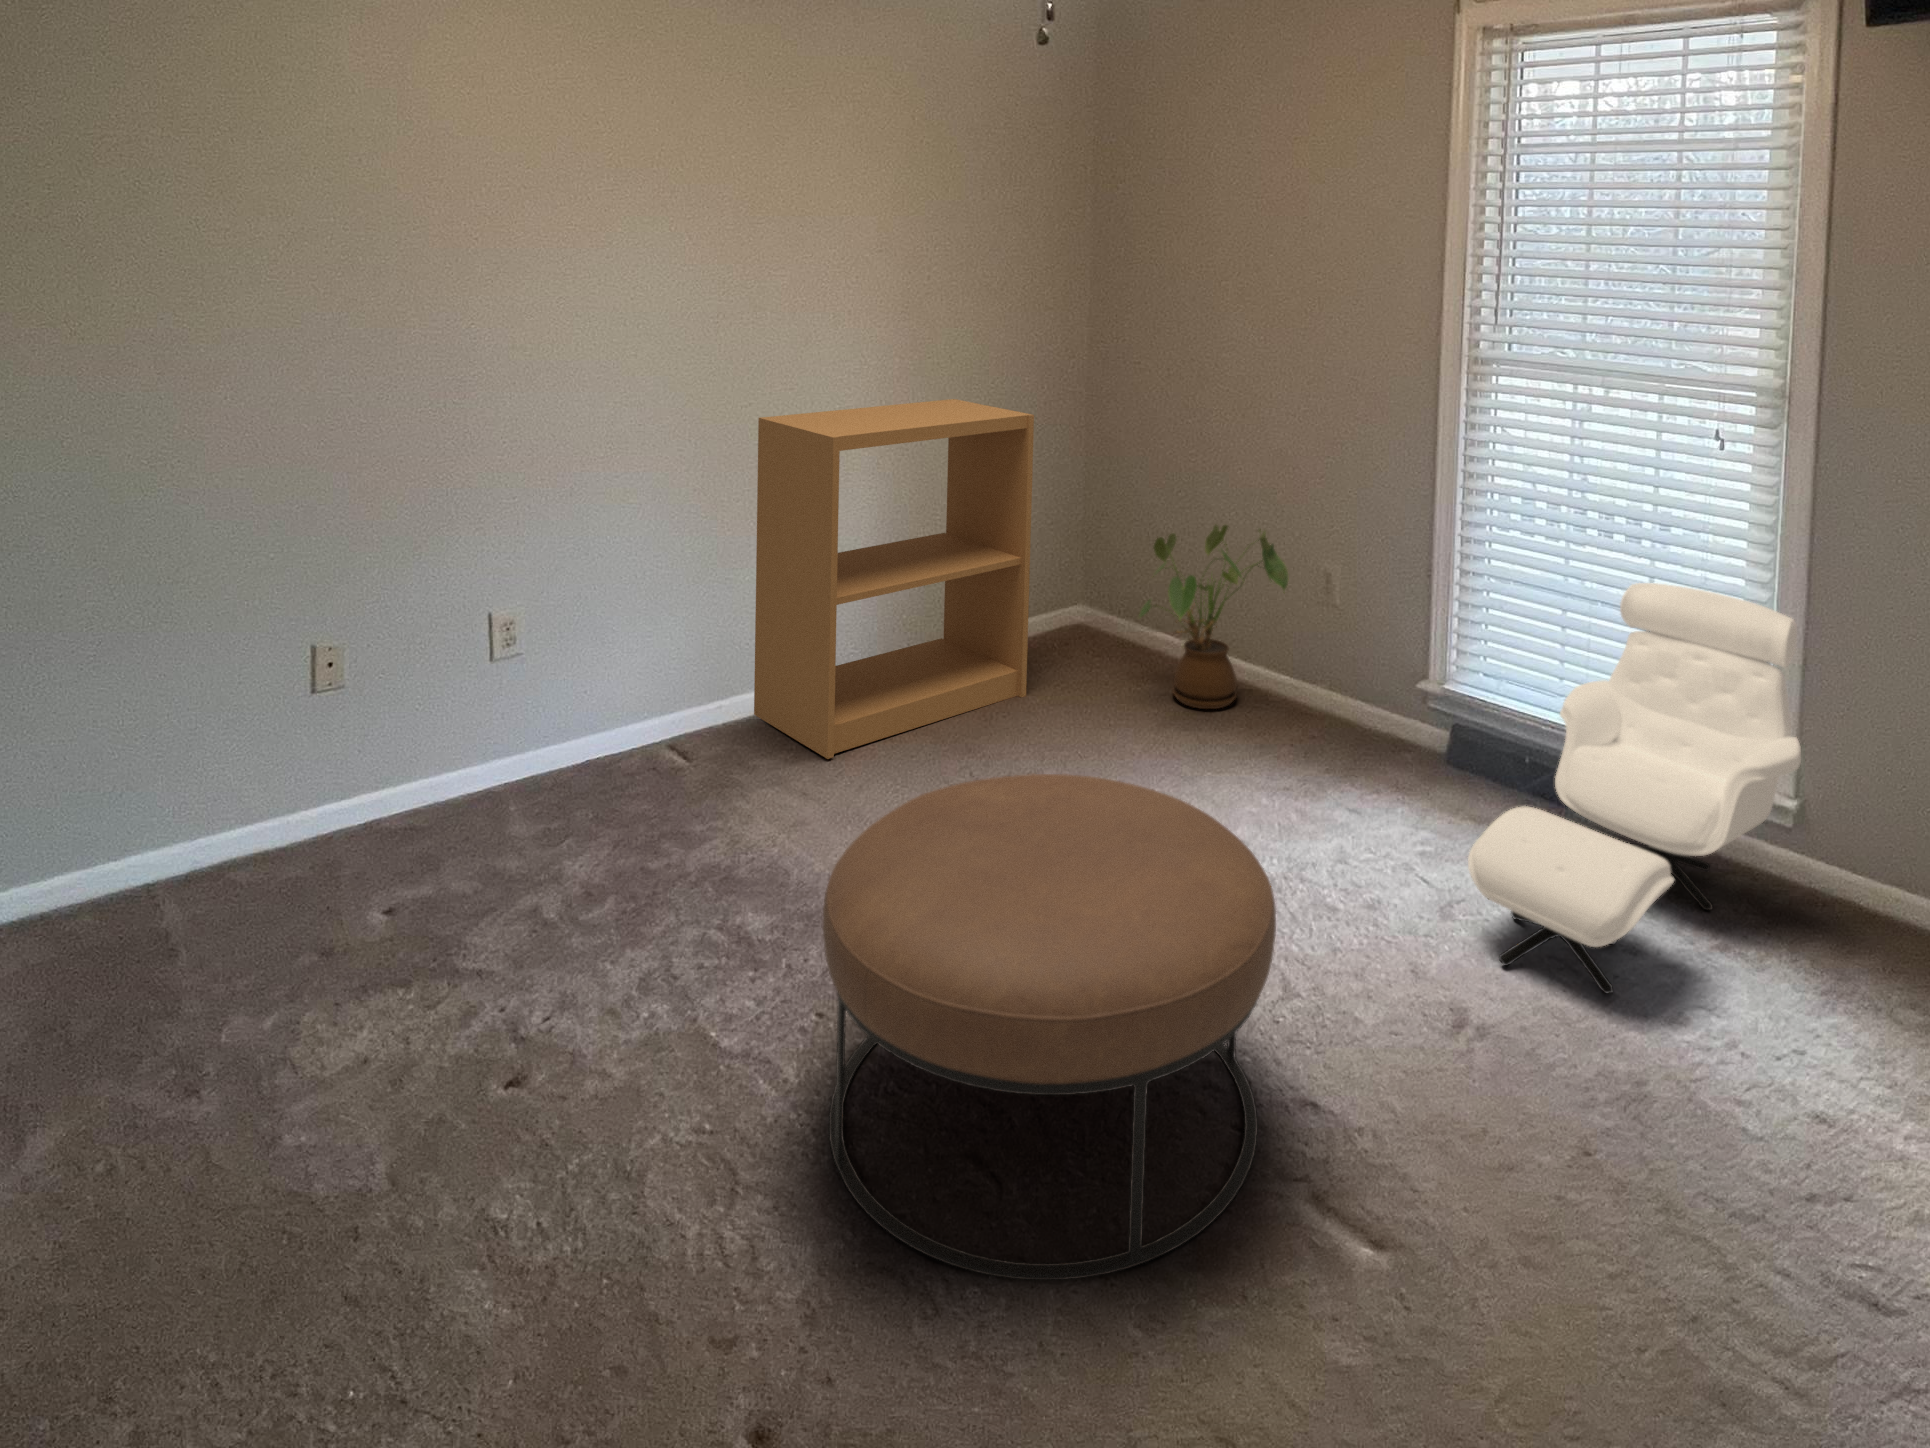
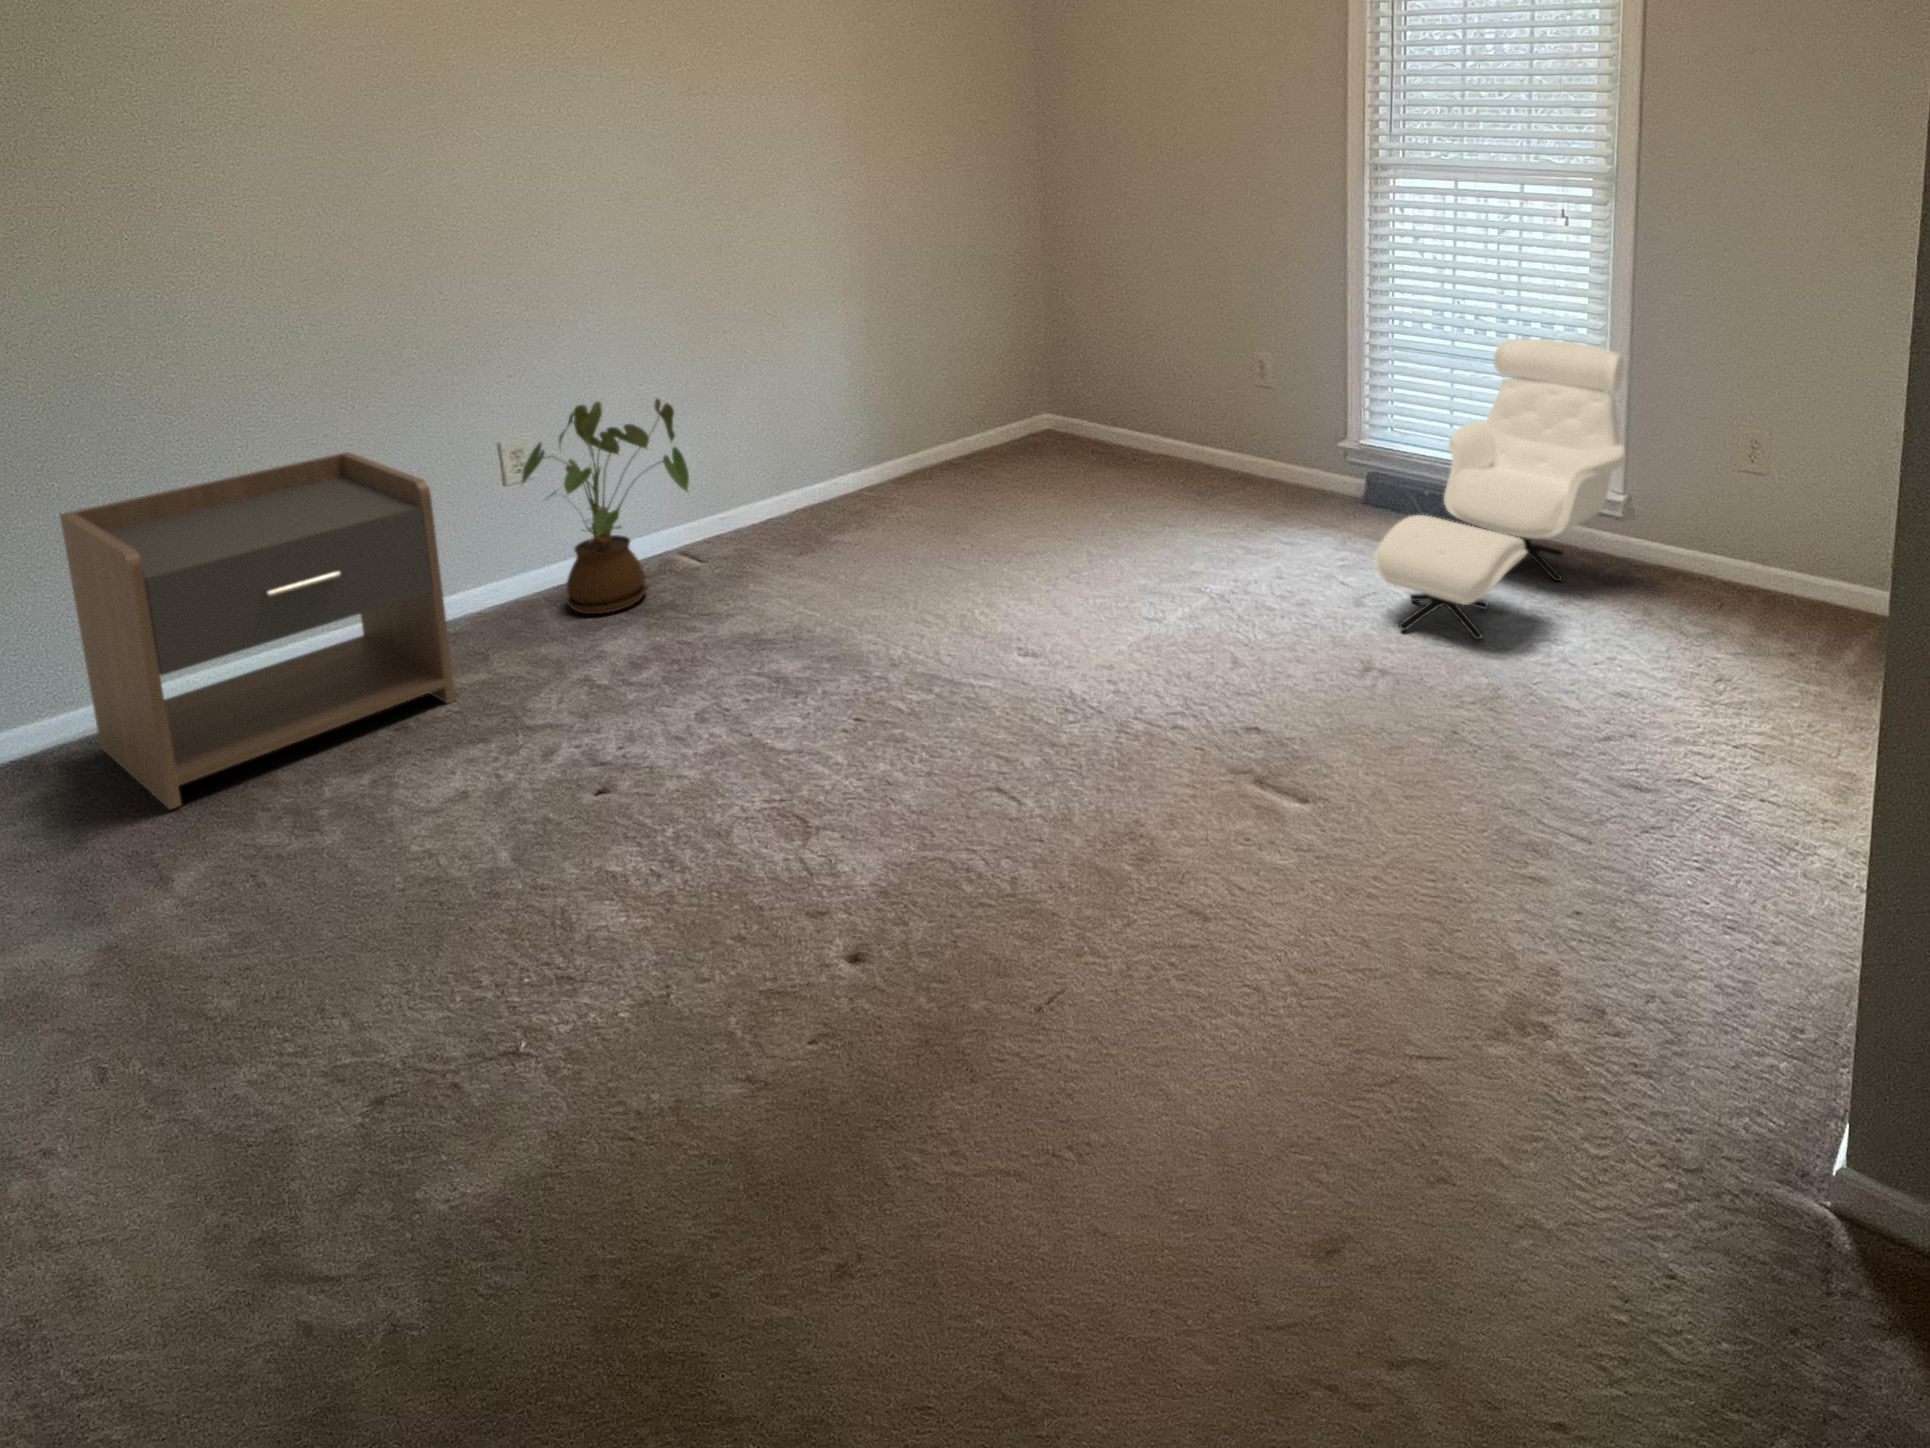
bookshelf: present [754,399,1034,759] -> none [738,232,1006,548]
house plant: present [1140,525,1288,709] -> present [522,398,689,614]
nightstand: none [19,619,391,1040] -> present [60,452,456,809]
ottoman: present [823,774,1276,1280] -> none [857,512,1220,852]

